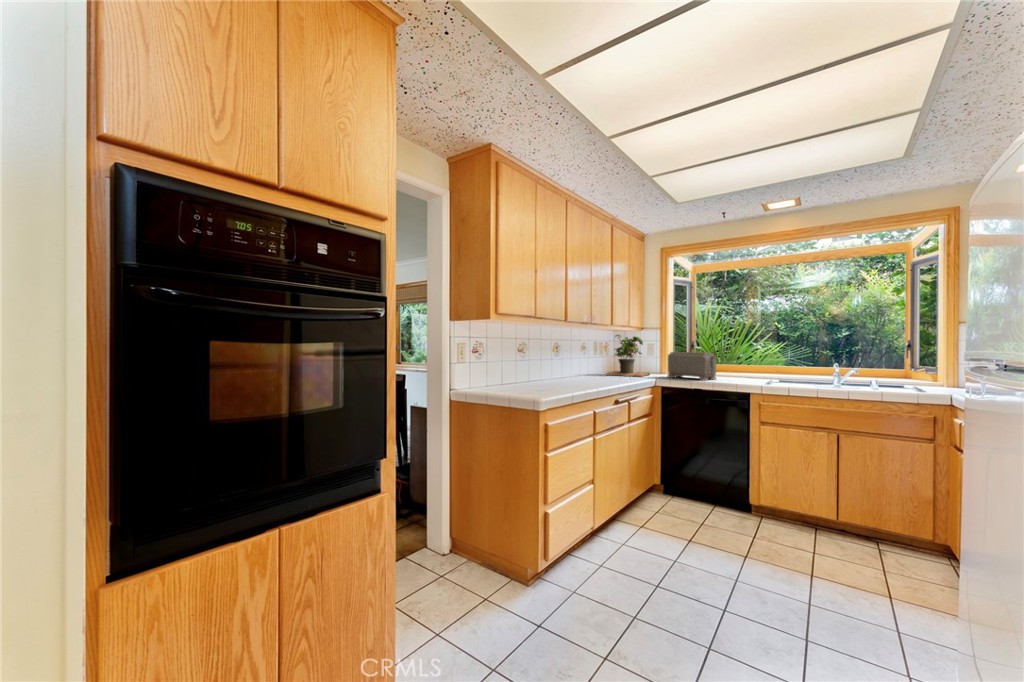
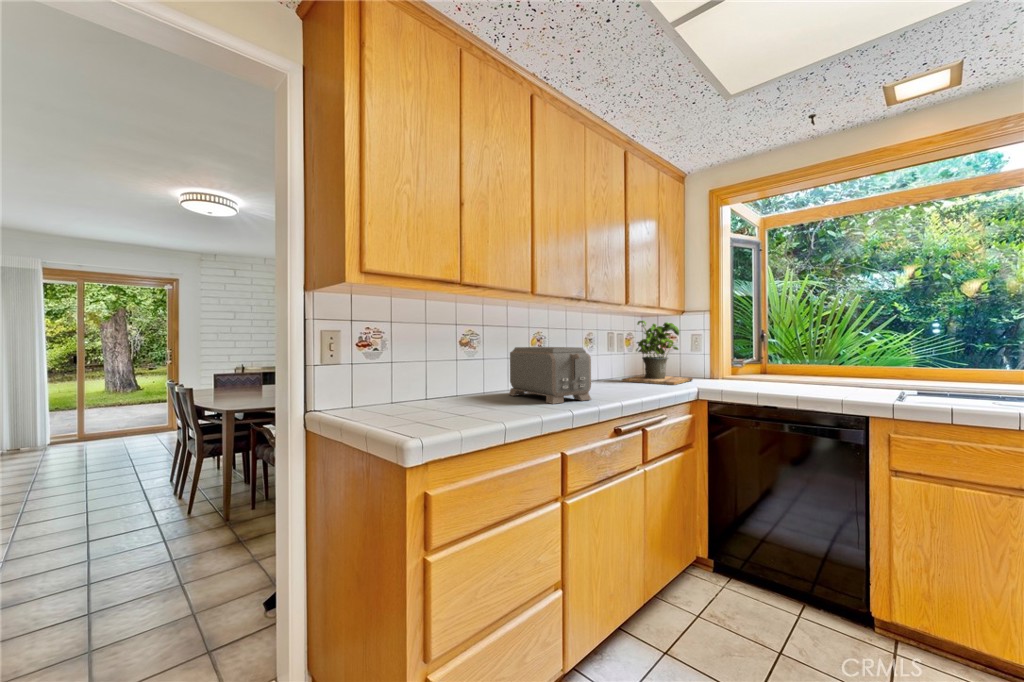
toaster: present [667,352,716,380] -> present [509,347,591,404]

